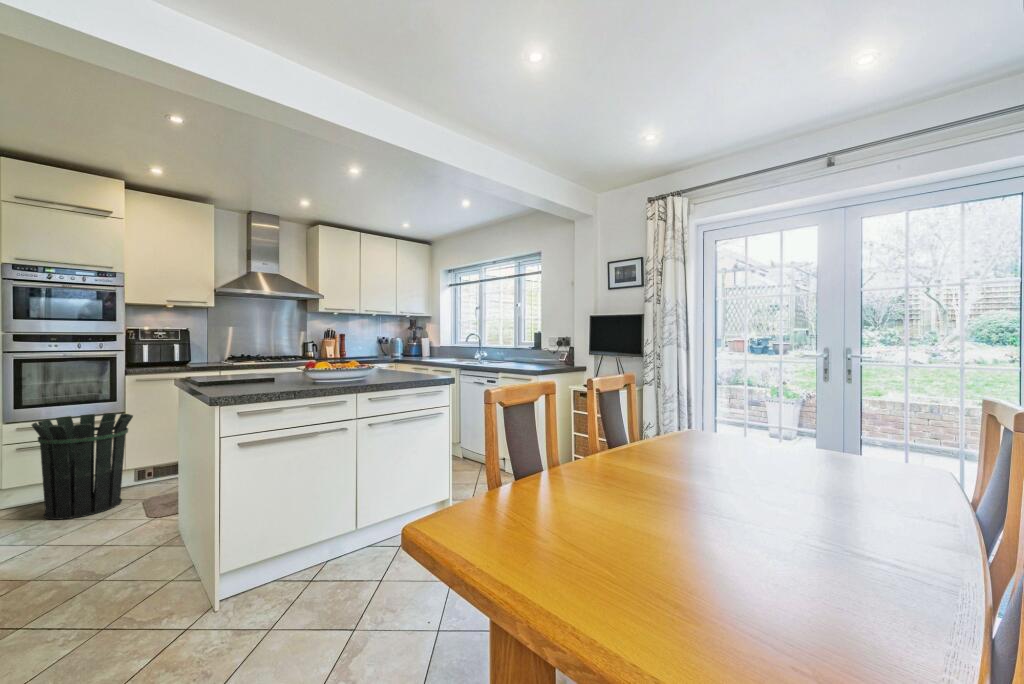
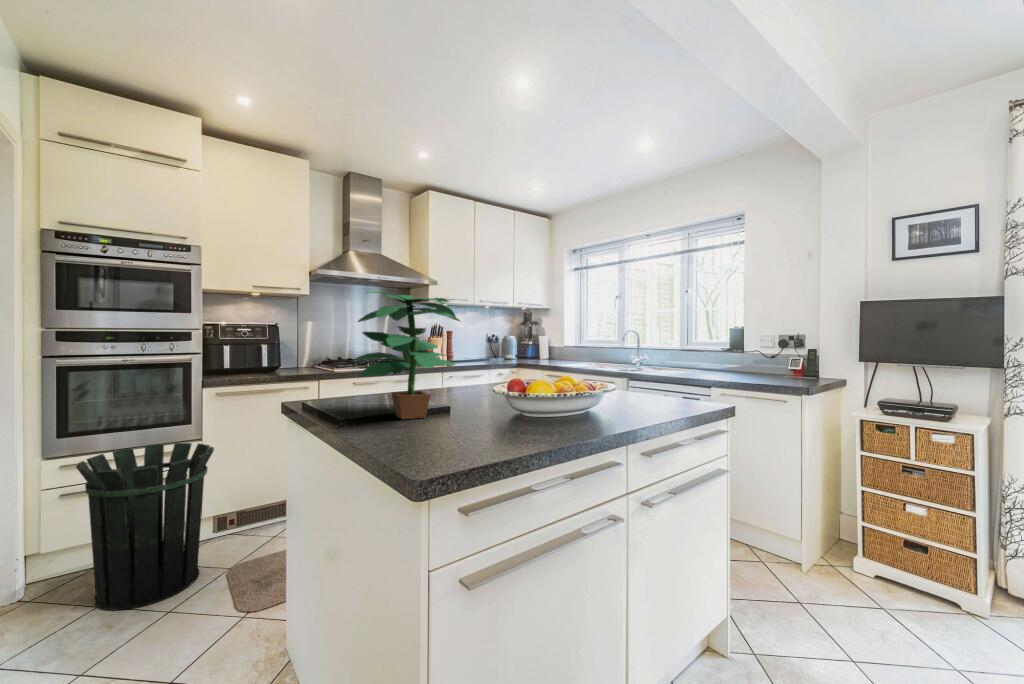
potted plant: none [211,314,279,383] -> present [355,291,460,419]

